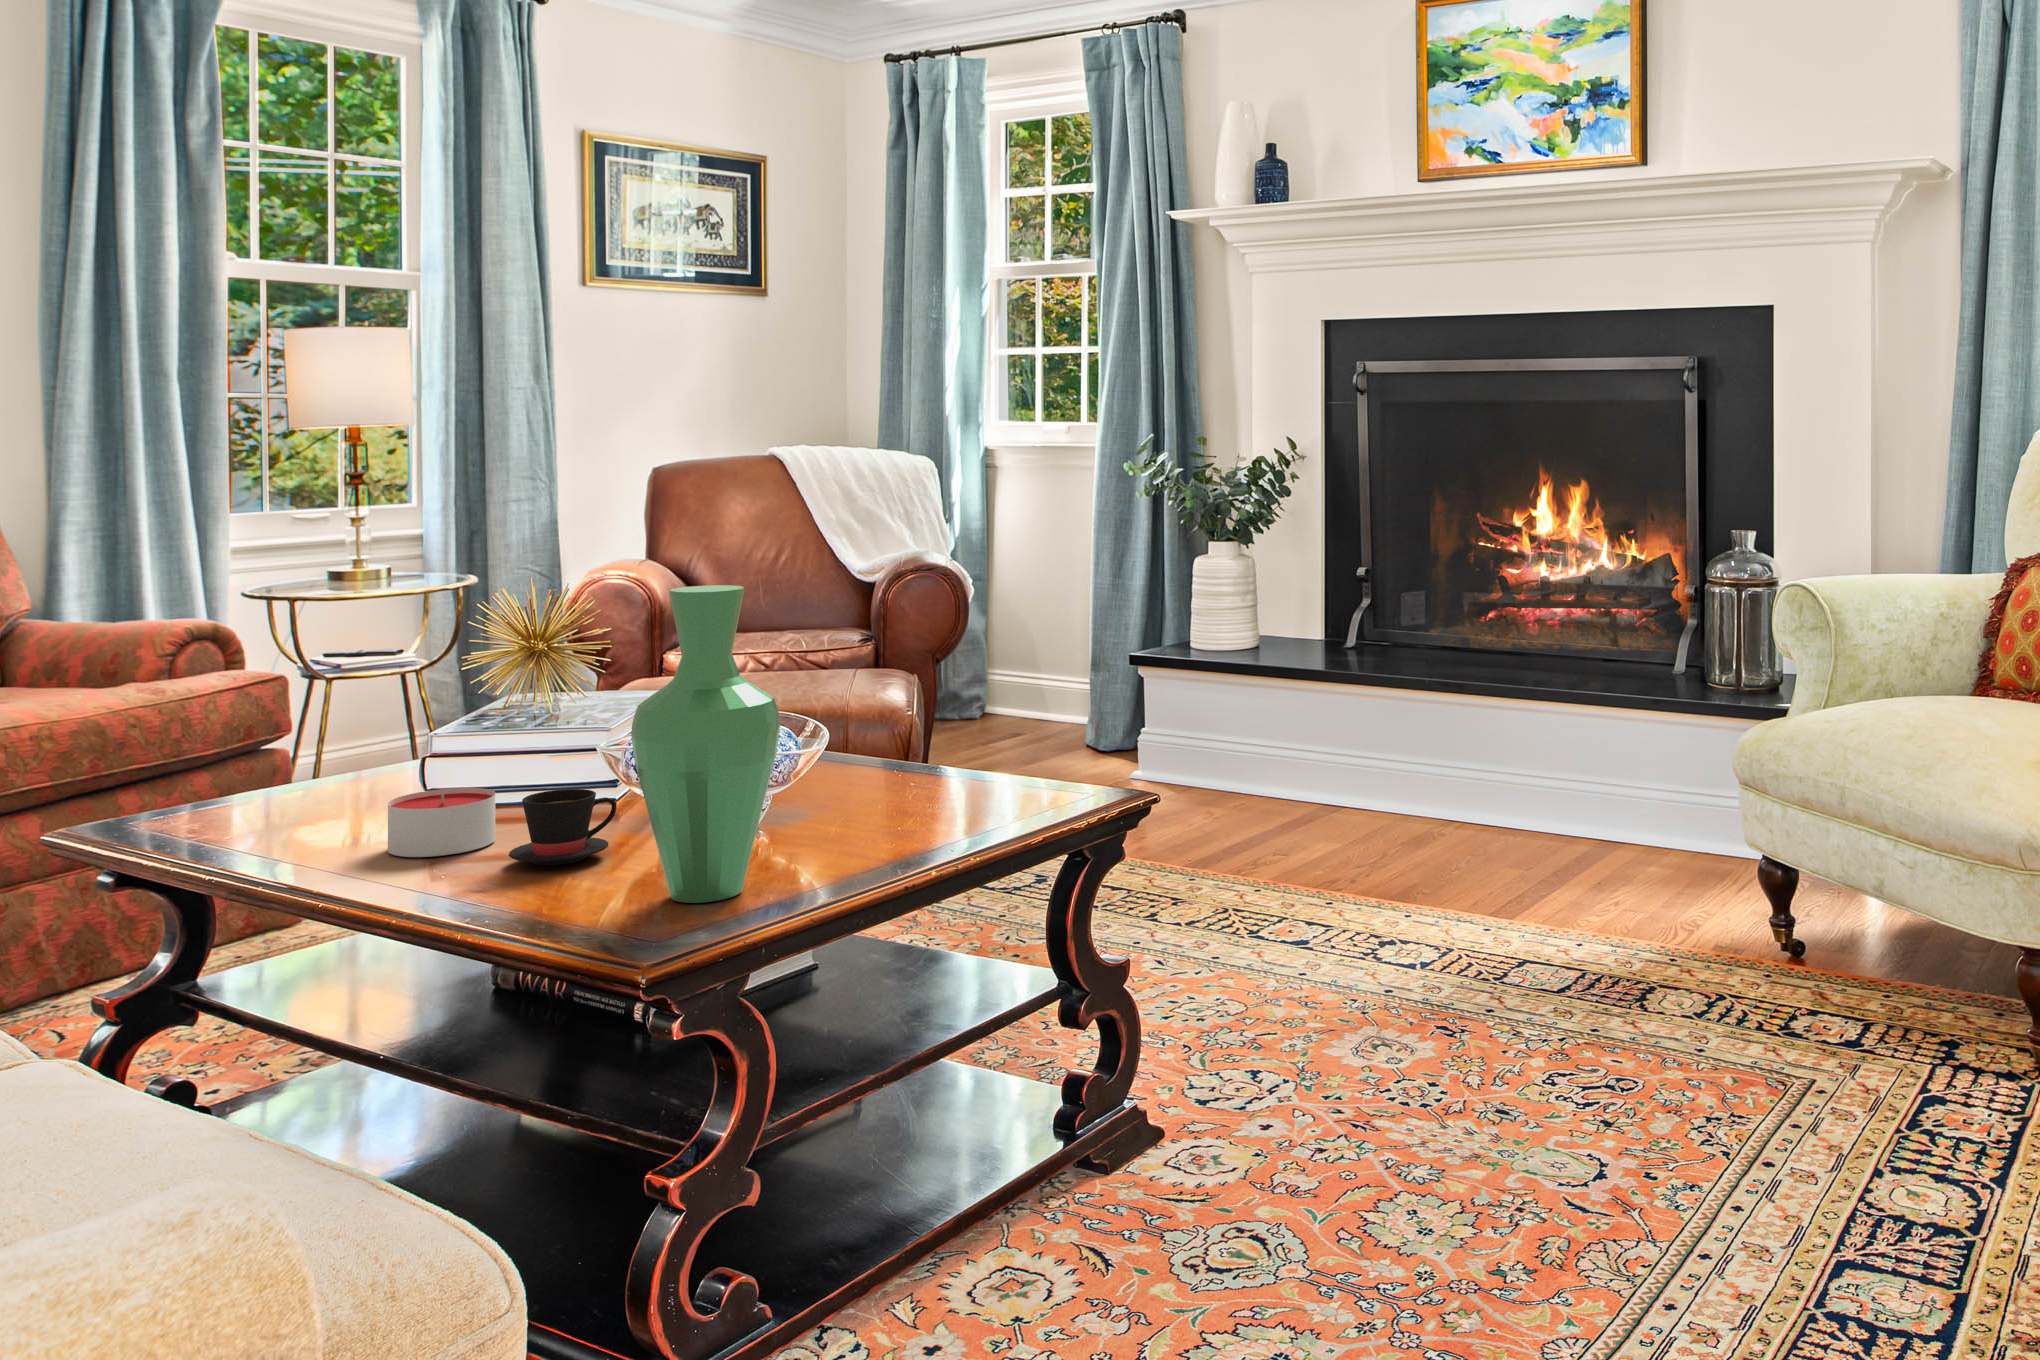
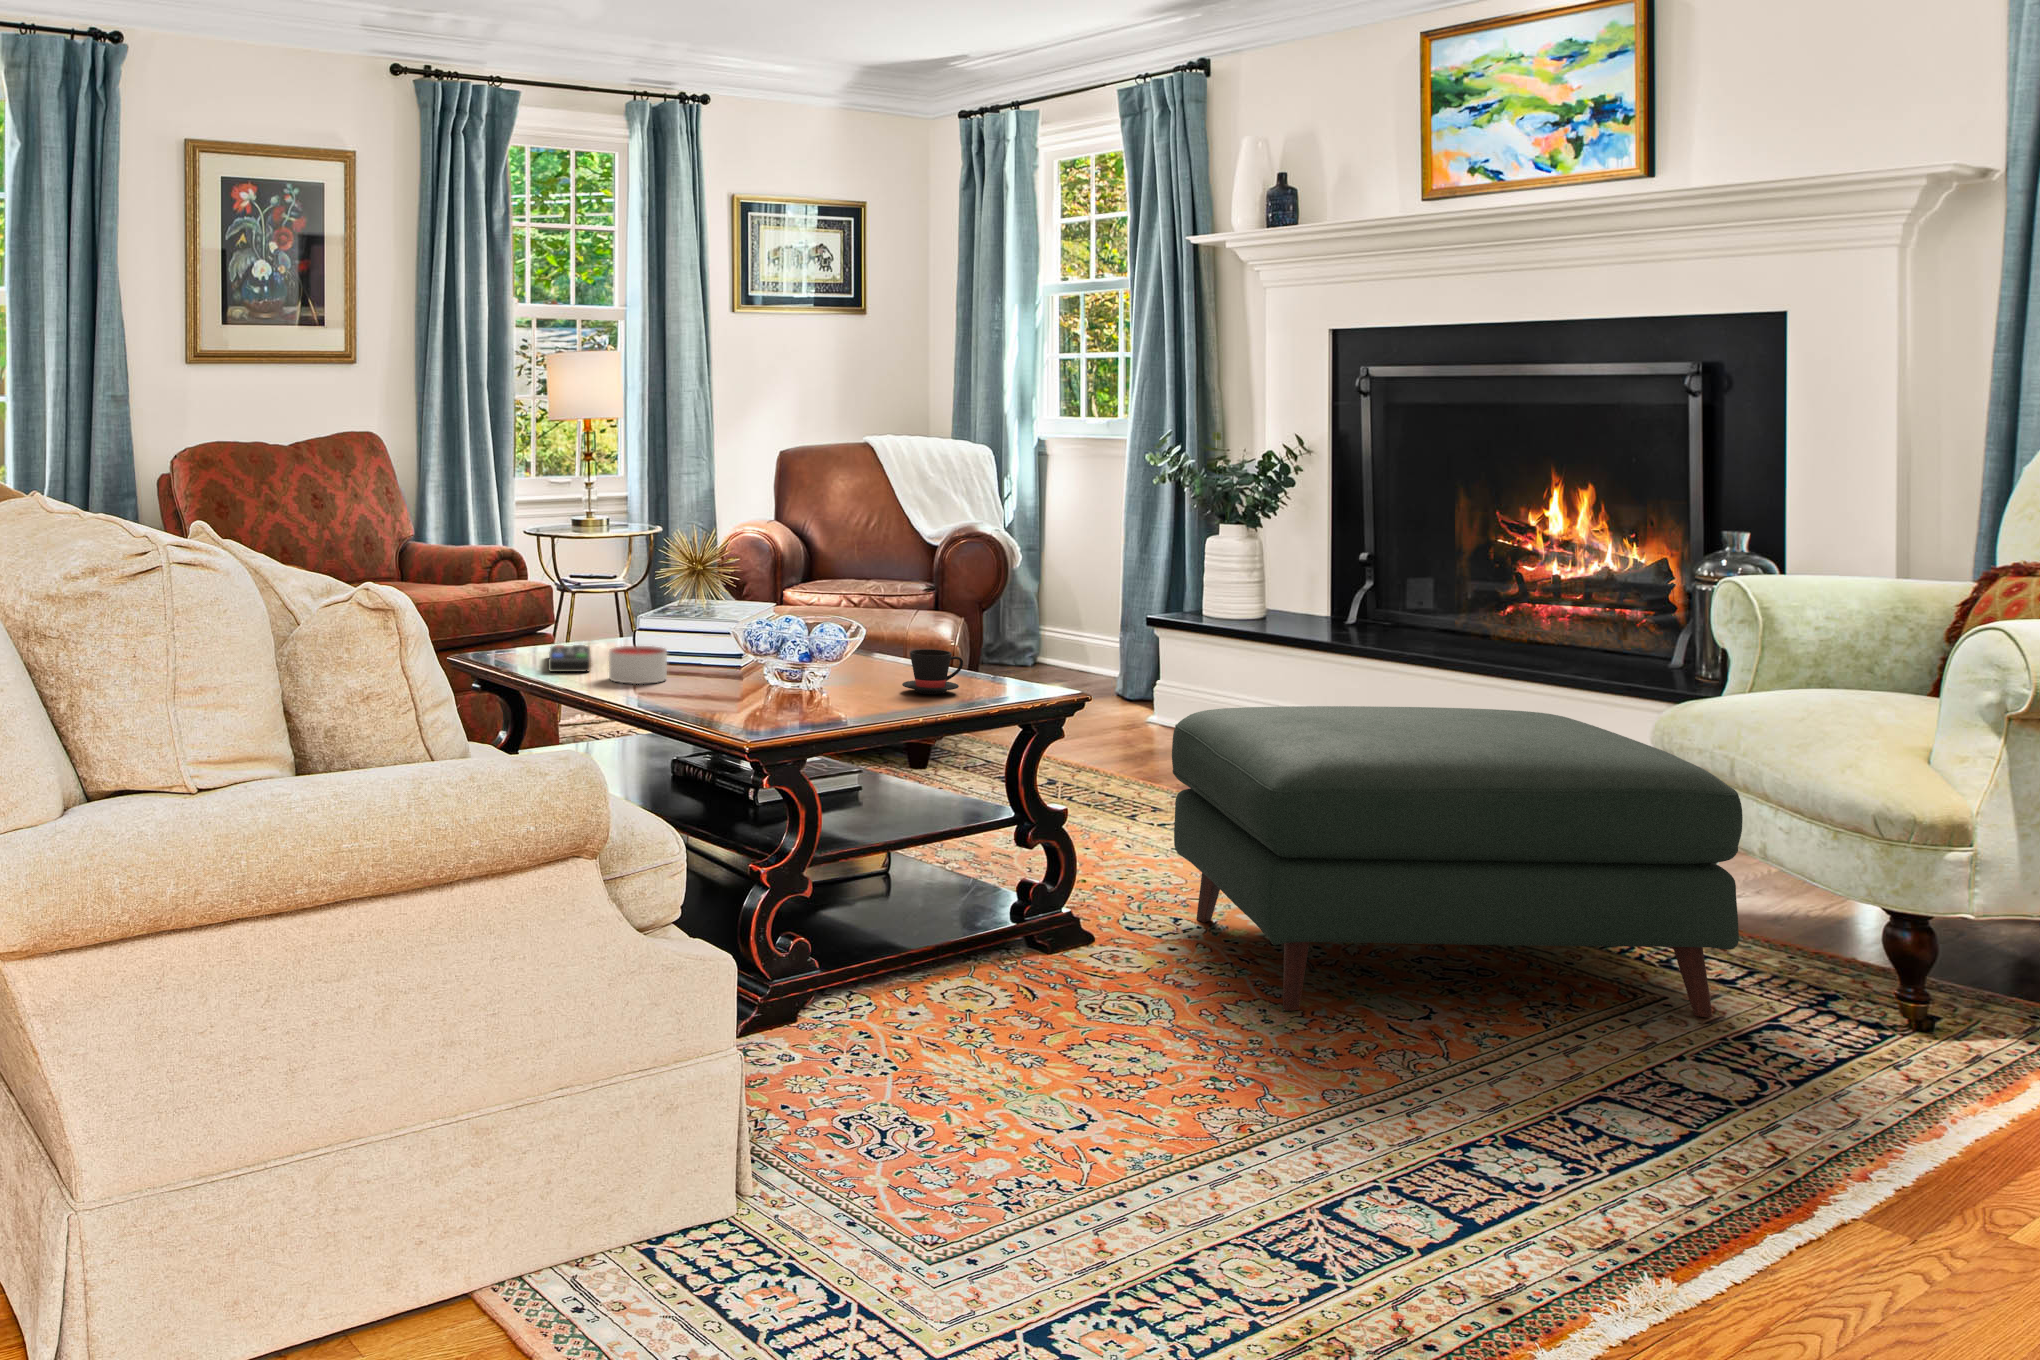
vase: present [631,585,780,903] -> none [739,524,826,720]
ottoman: none [1245,756,1892,1203] -> present [1172,706,1743,1018]
teacup: present [509,789,617,866] -> present [902,649,963,694]
remote control: none [270,790,352,848] -> present [548,645,591,672]

